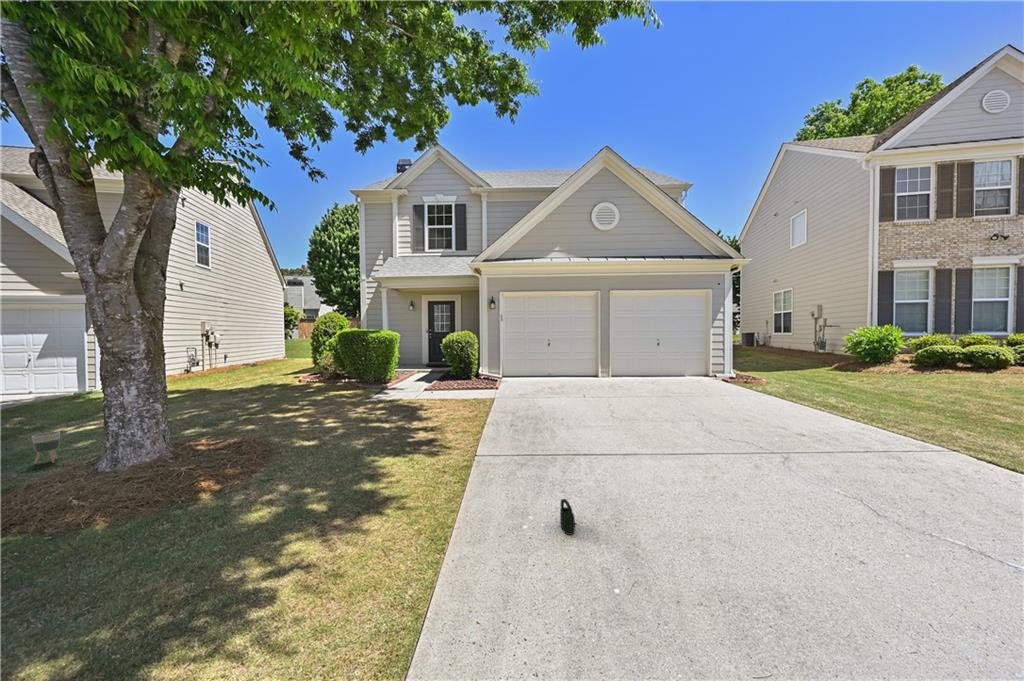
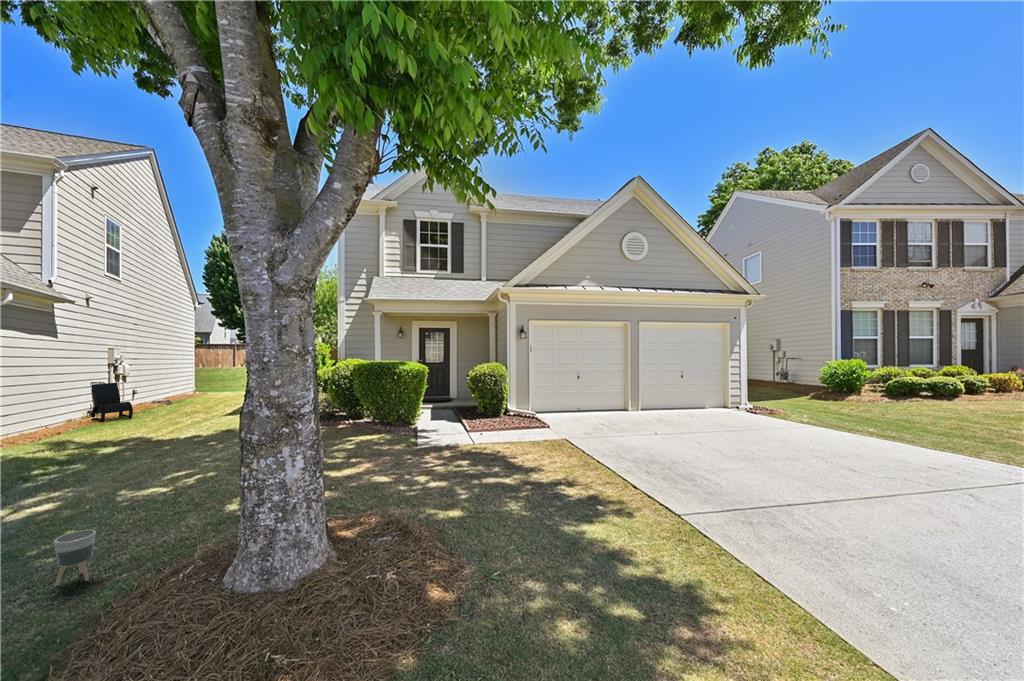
lounge chair: none [188,347,215,375] -> present [91,383,133,422]
watering can: present [560,499,577,534] -> none [883,564,949,605]

